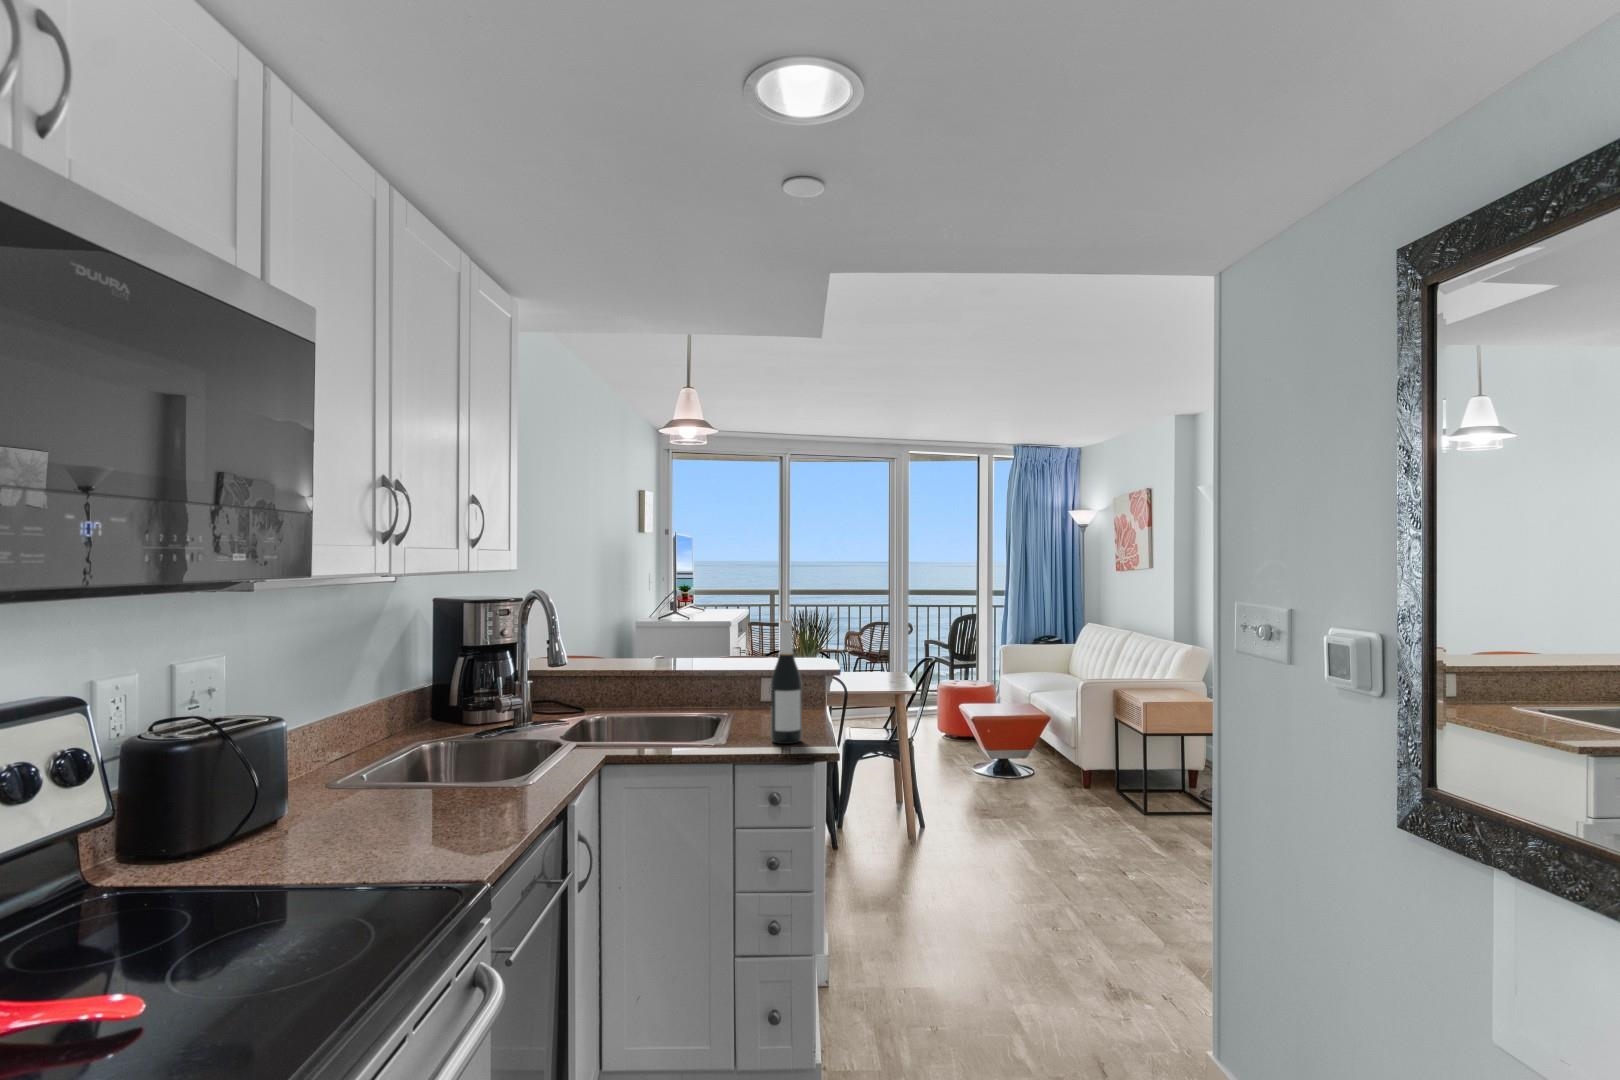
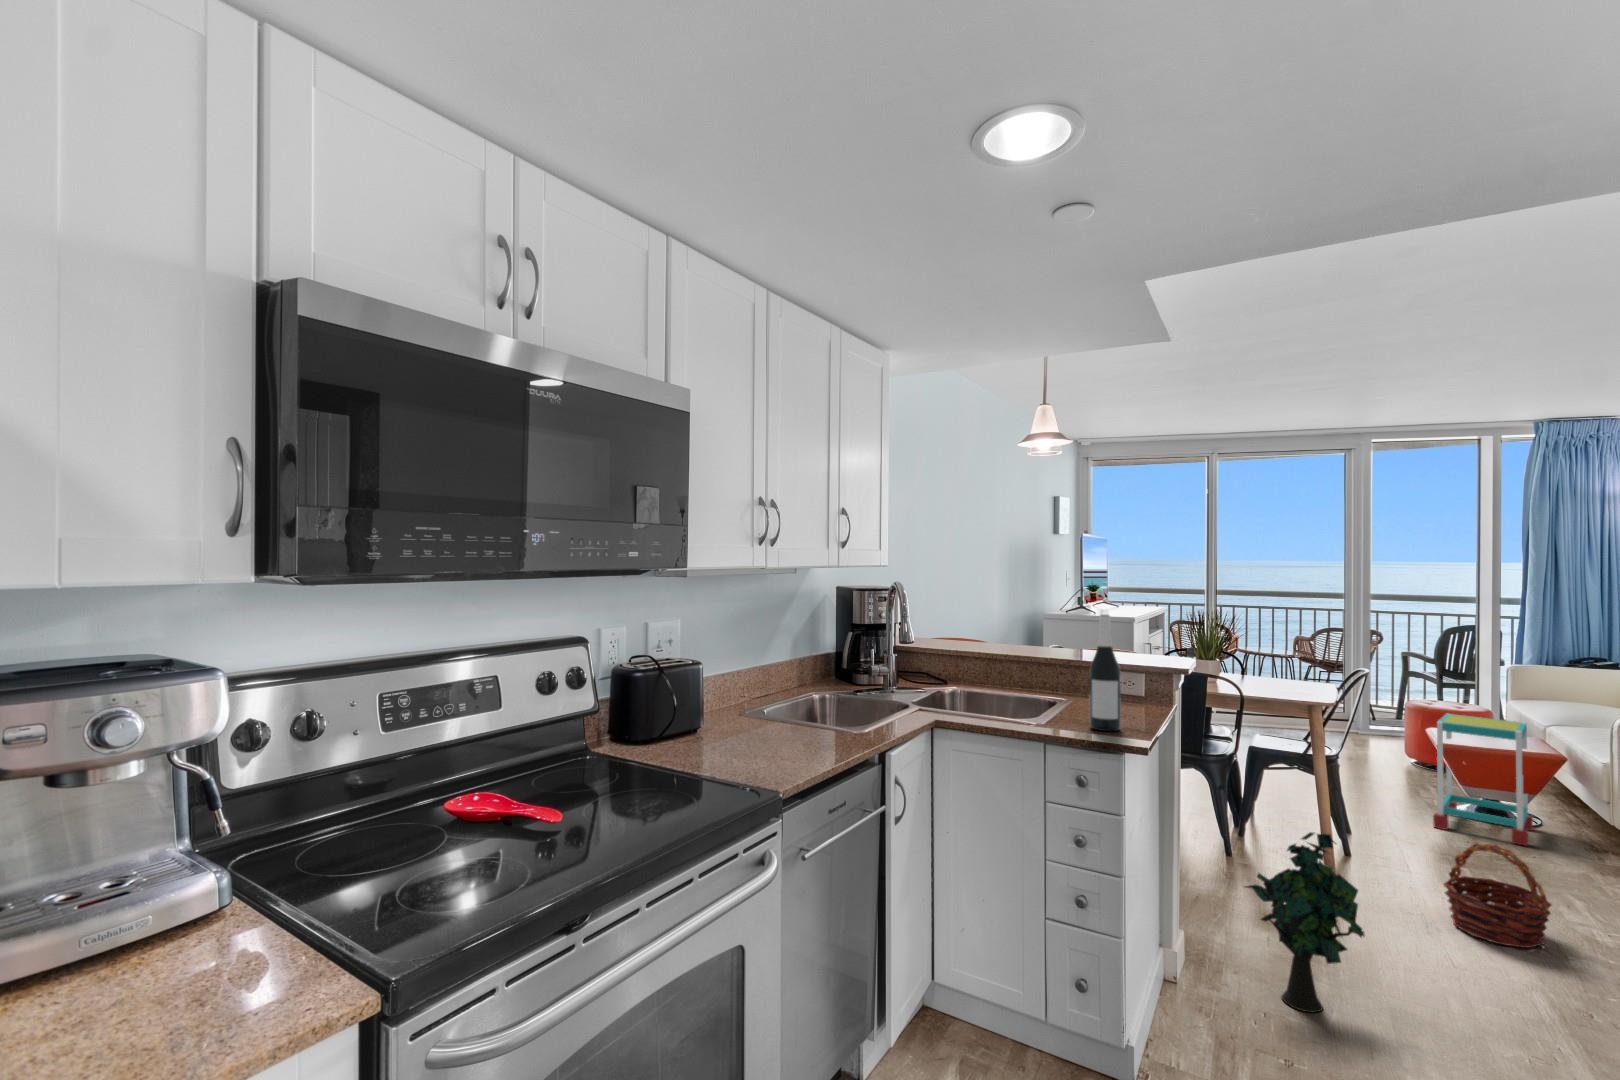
side table: none [971,690,1032,792] -> present [1433,714,1533,846]
basket: none [1001,796,1071,878] -> present [1444,843,1552,948]
decorative plant: none [883,812,979,981] -> present [1245,832,1364,1012]

